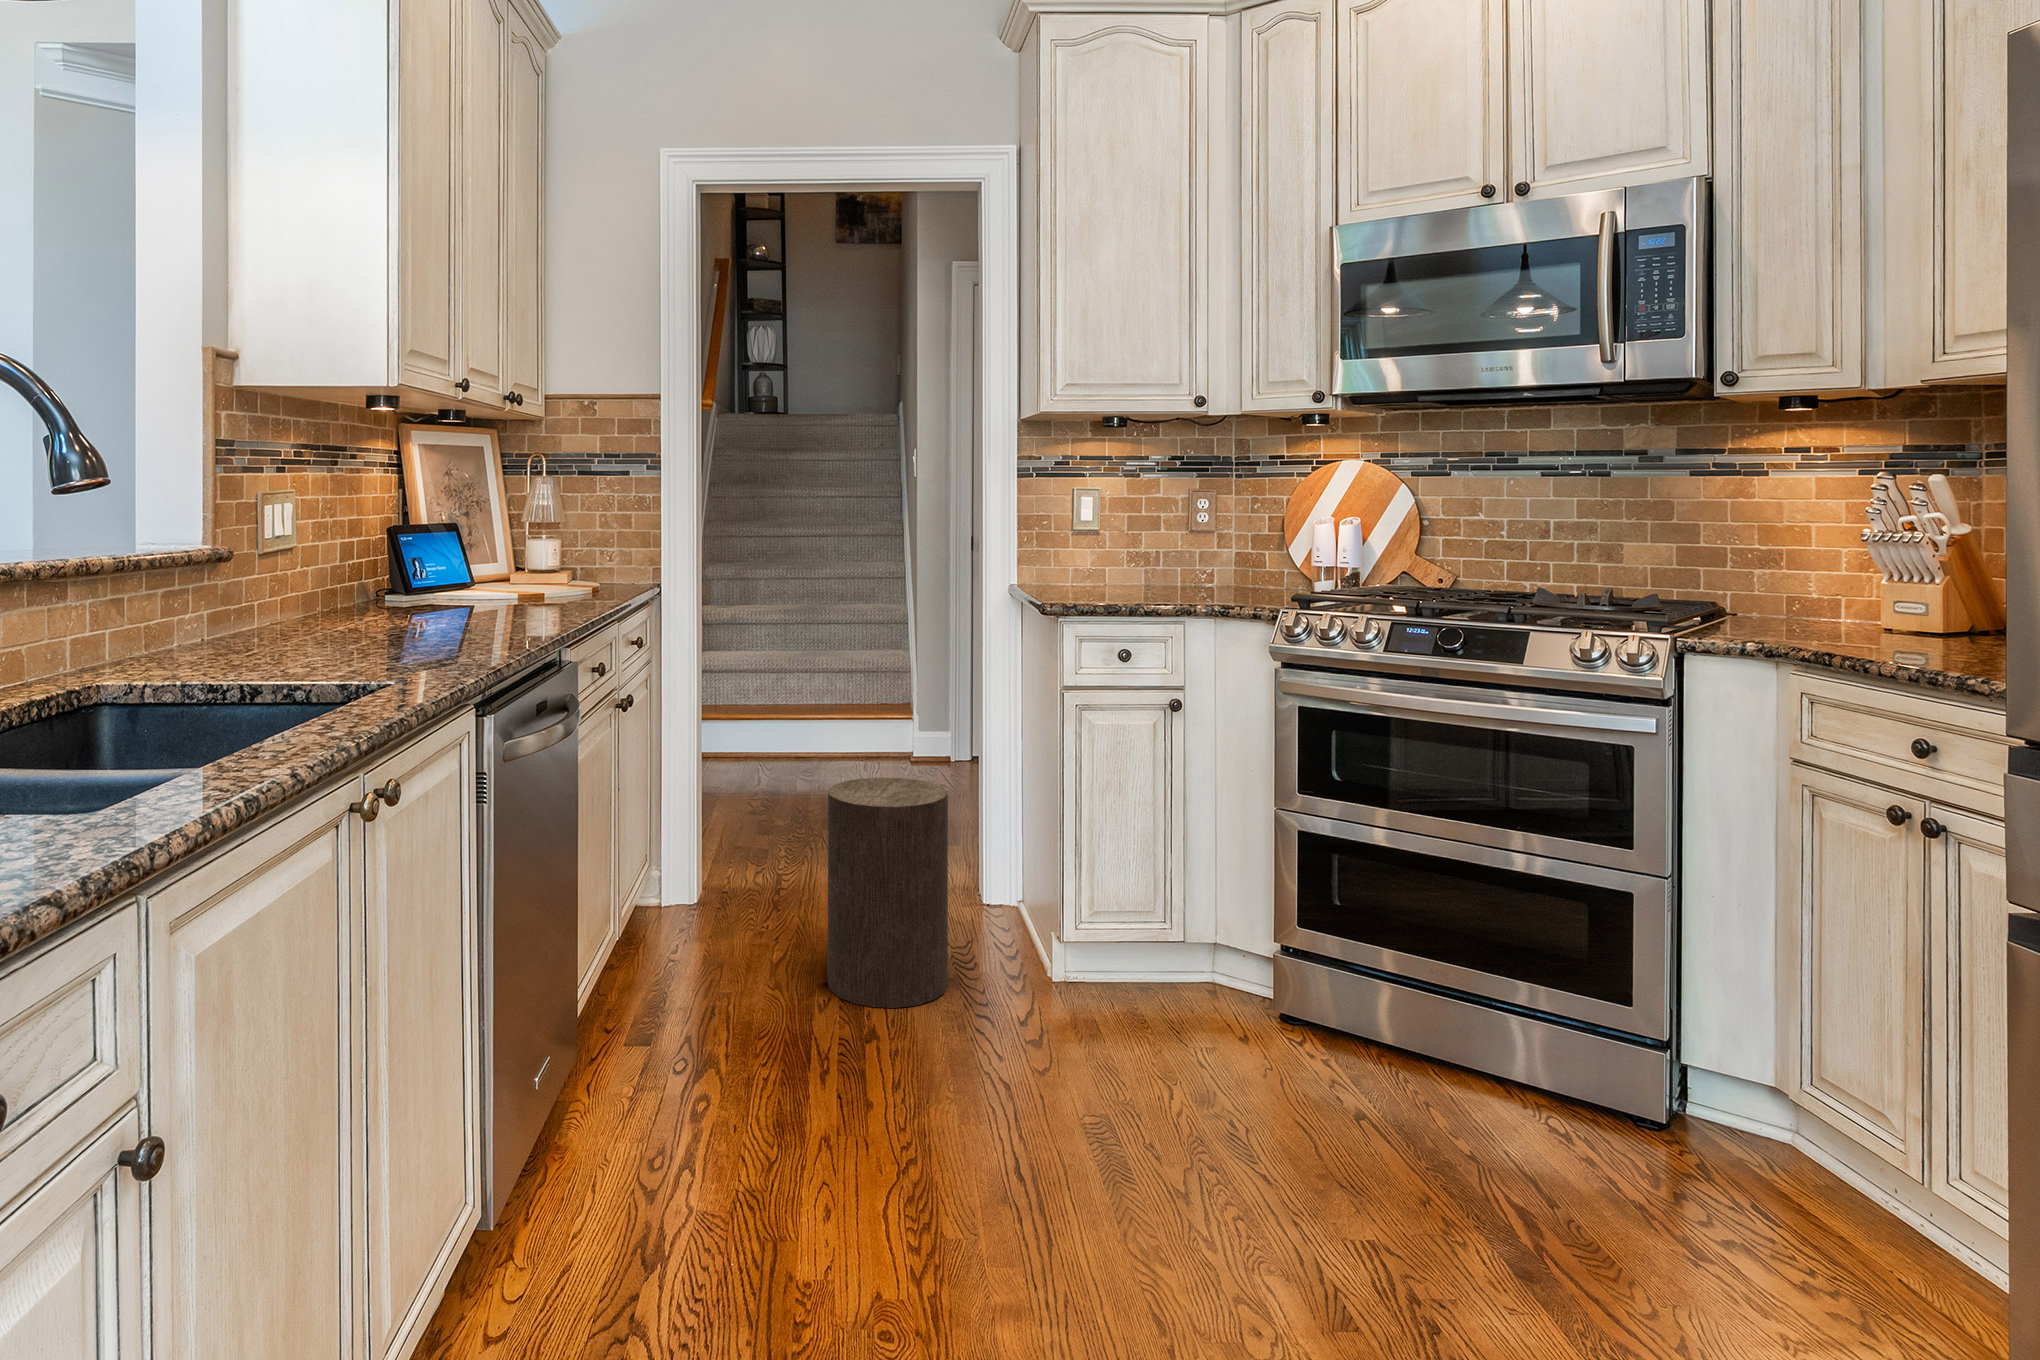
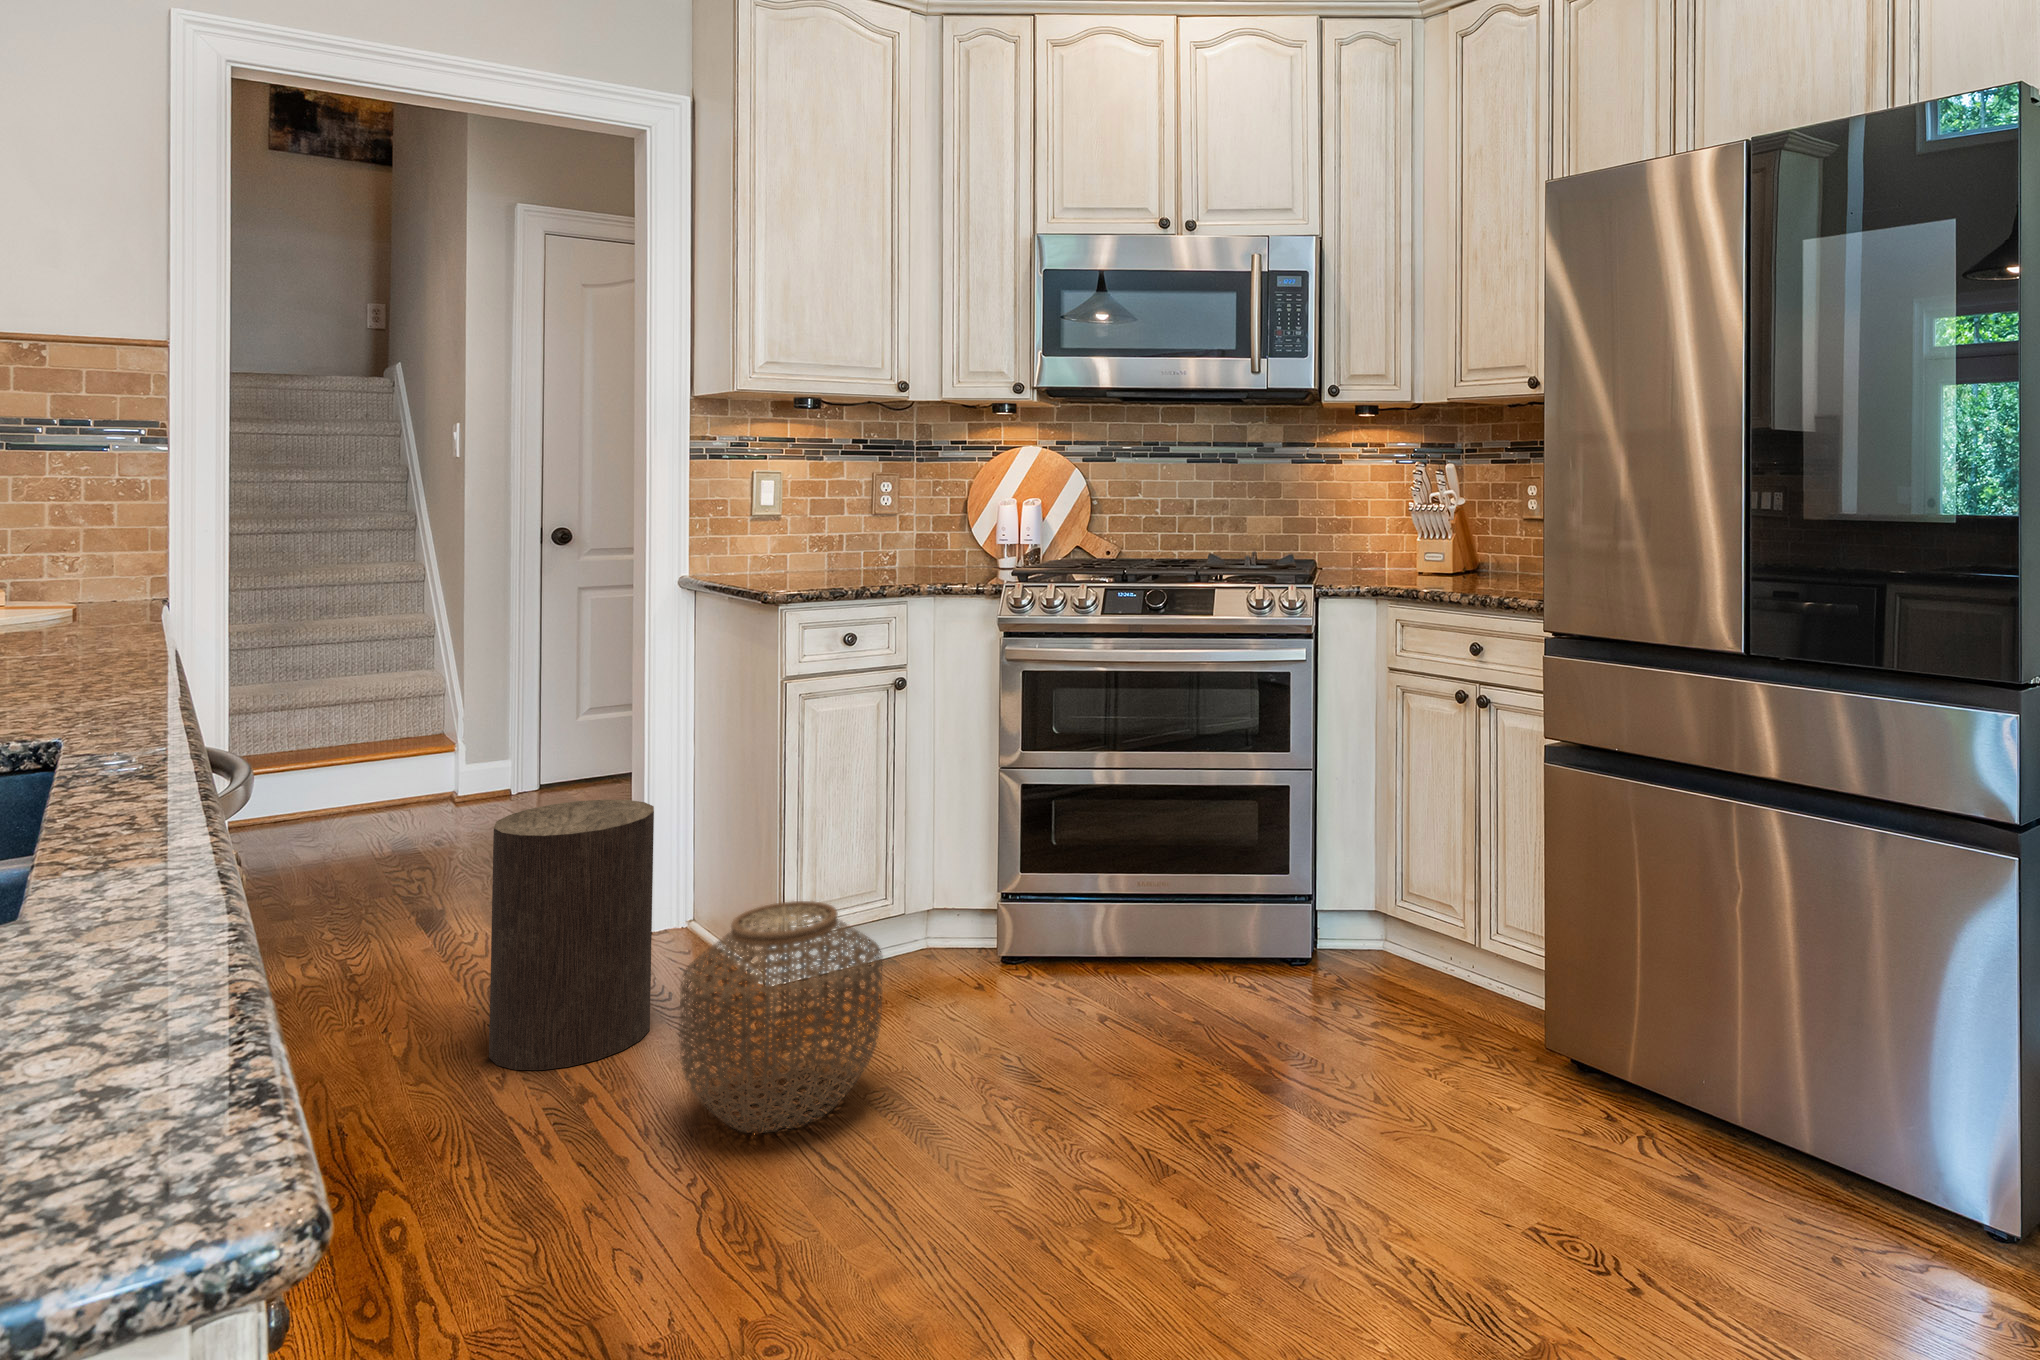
woven basket: none [918,906,1096,1126] -> present [679,901,882,1133]

